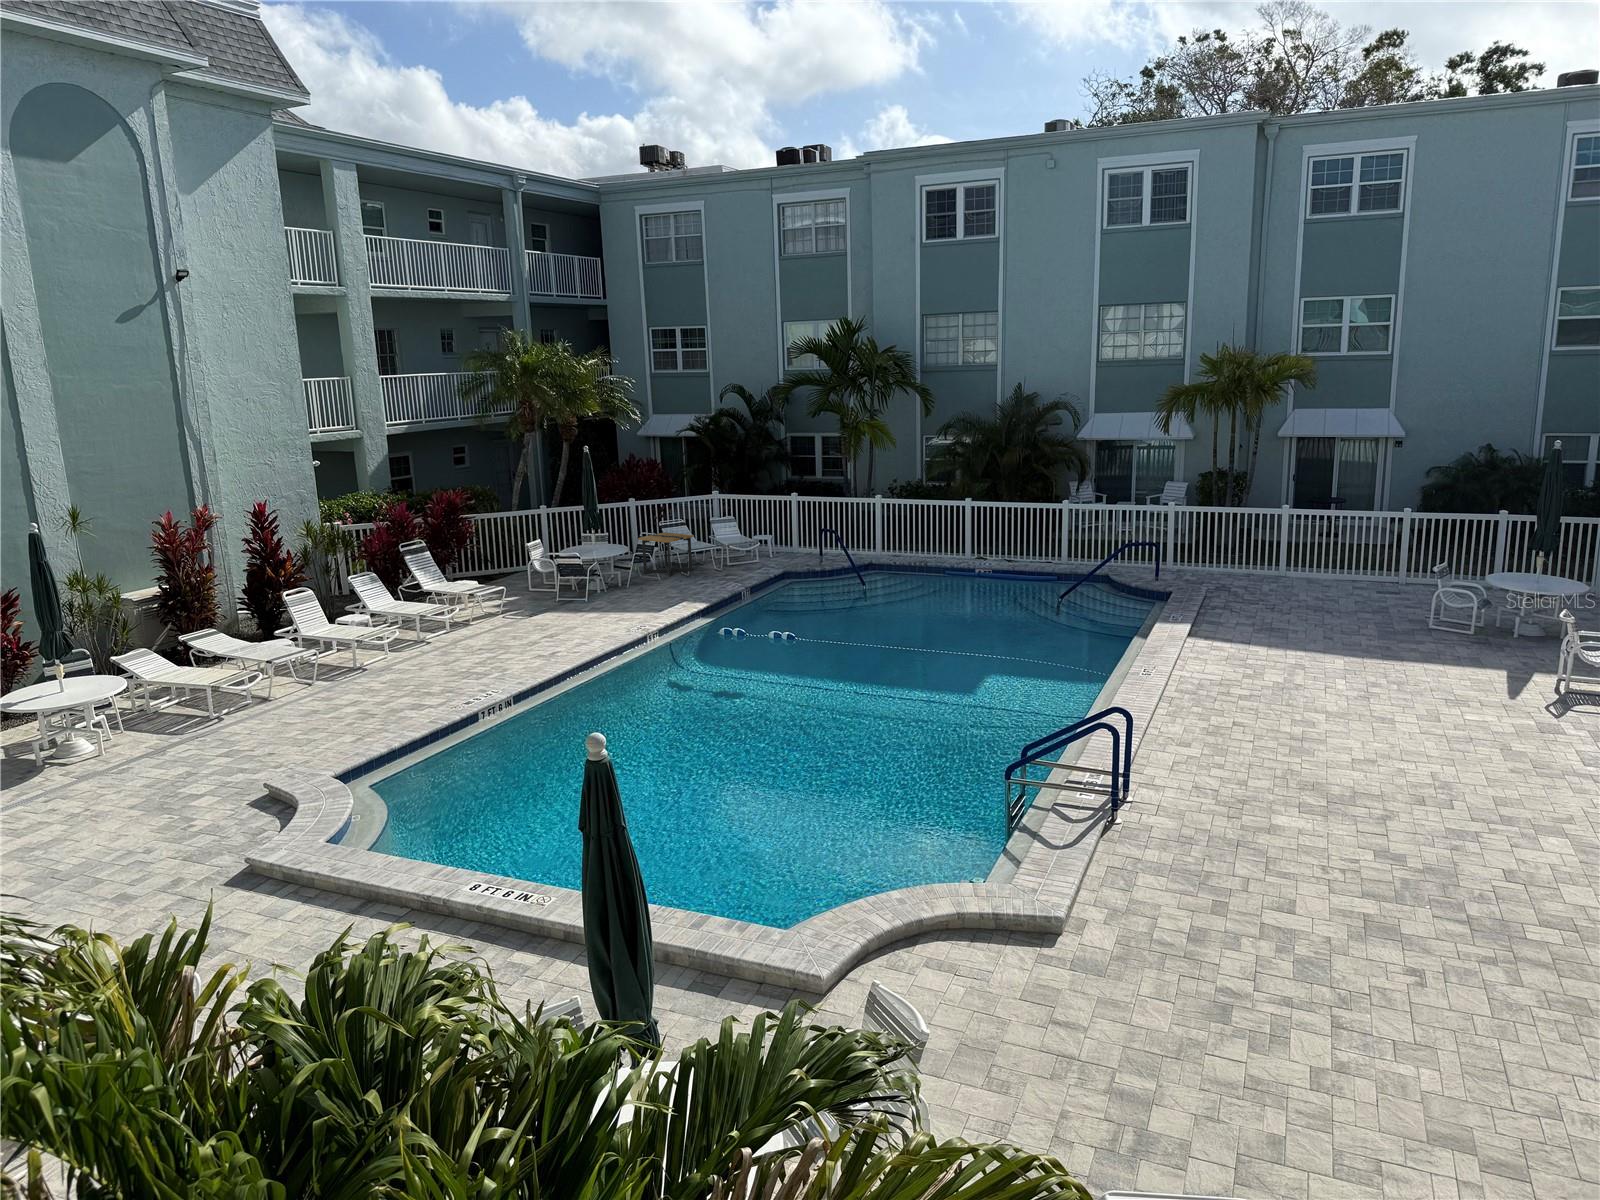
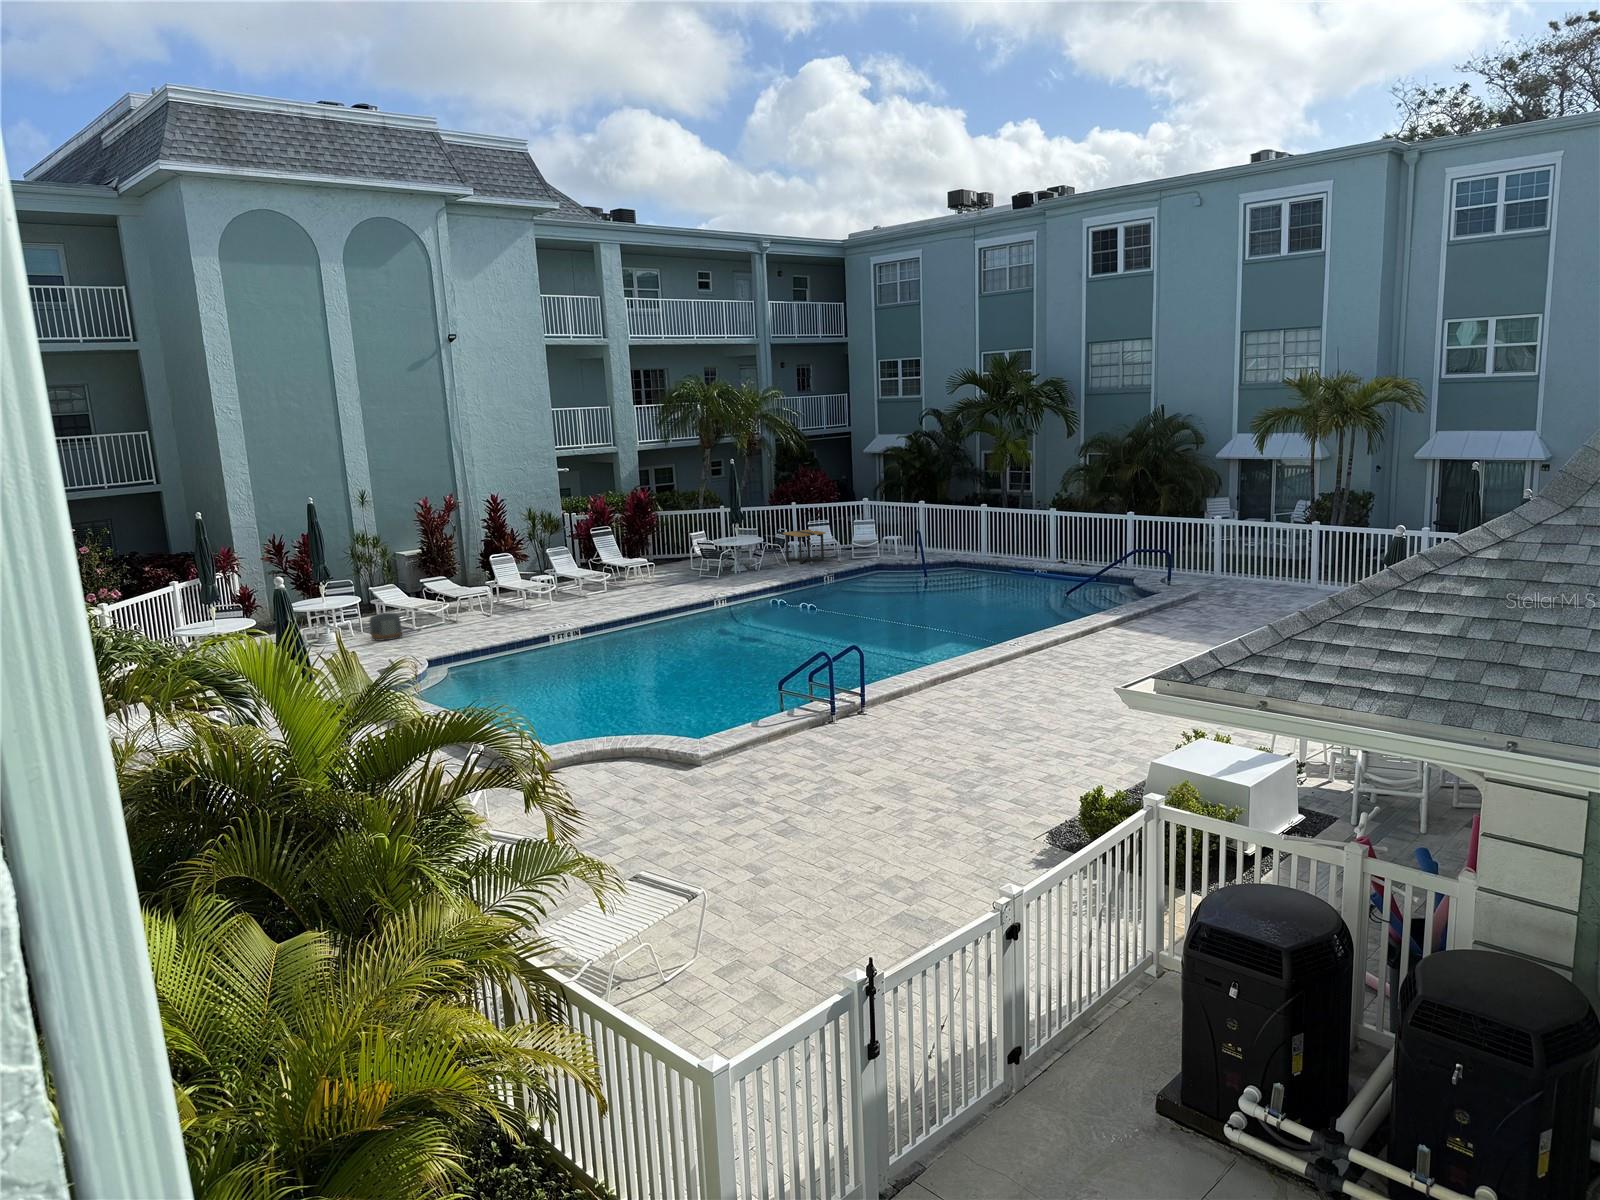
pouf: none [153,705,212,755] -> present [369,613,402,641]

